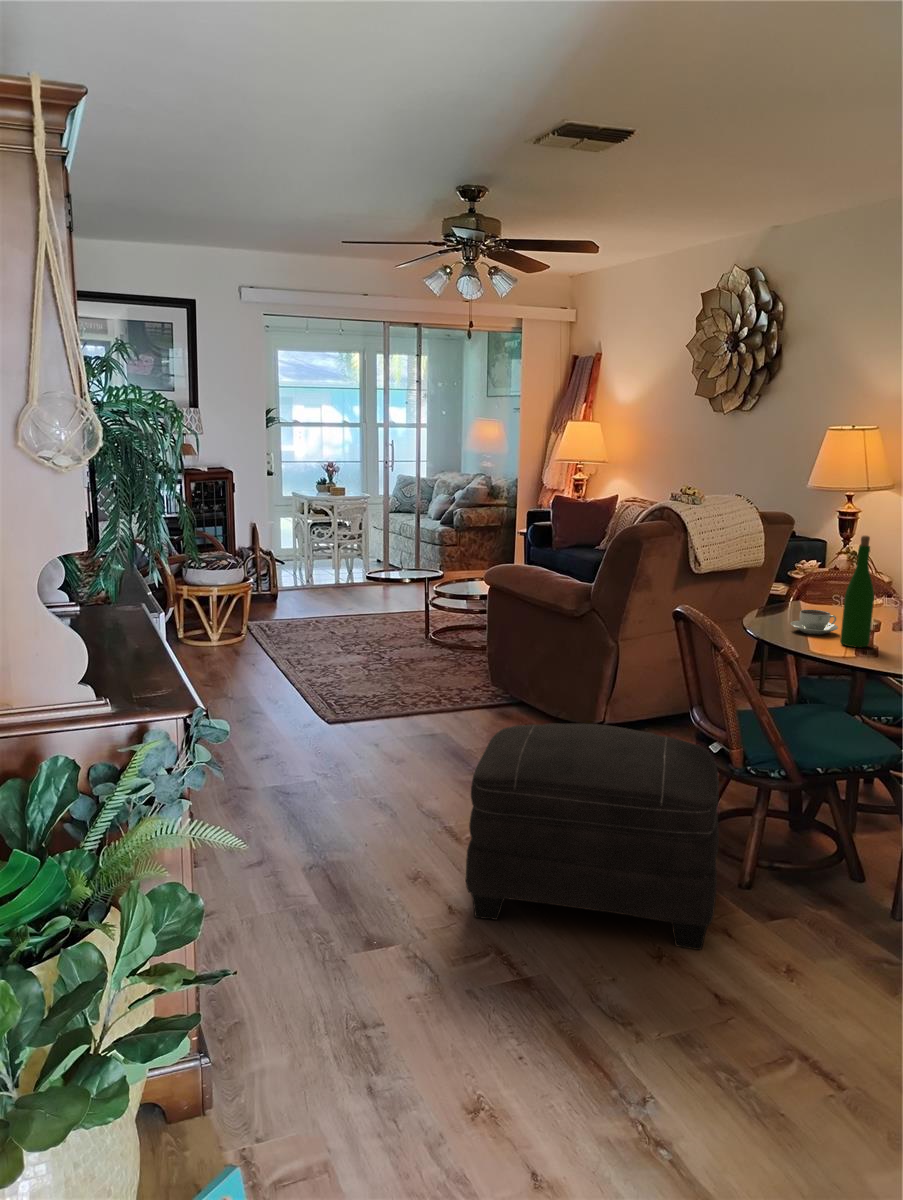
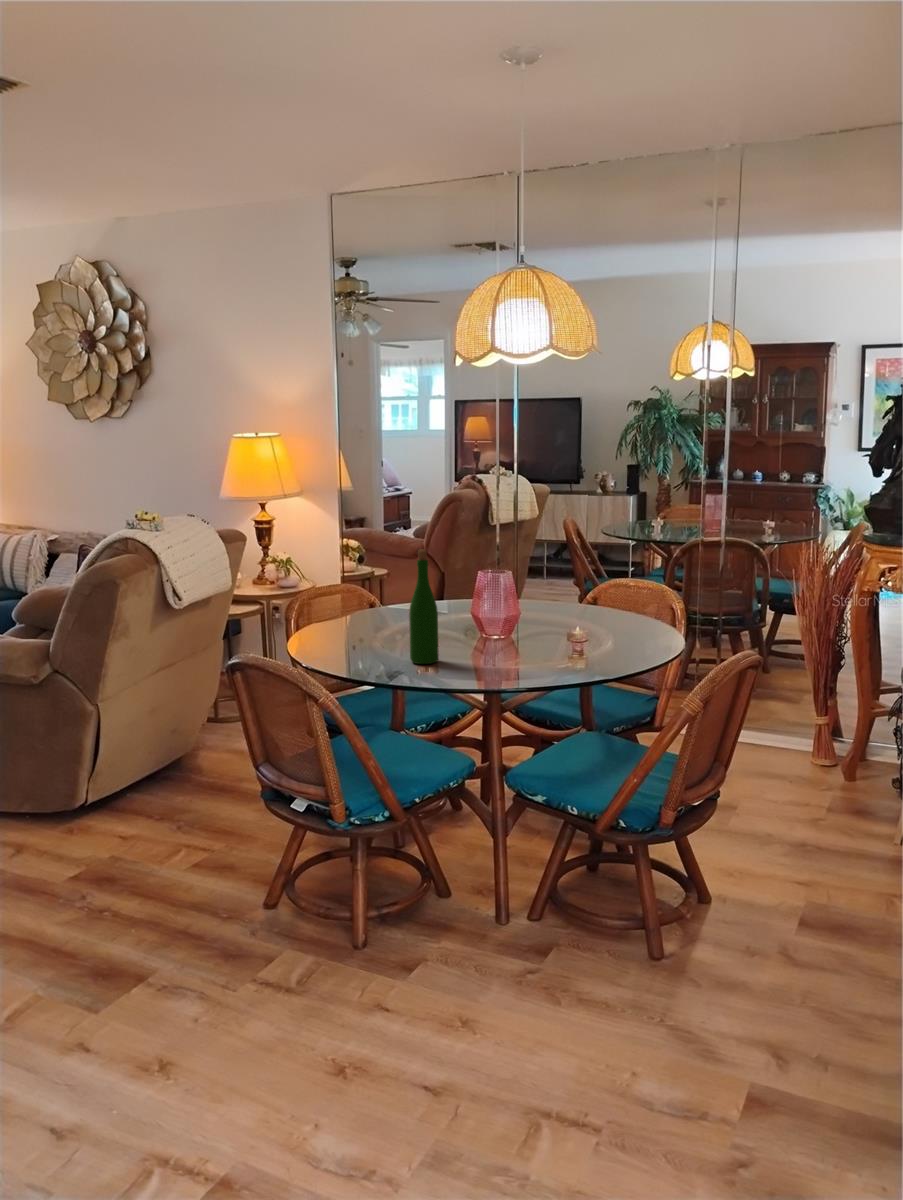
coffee cup: present [790,610,838,634] -> none [346,631,394,658]
ottoman: present [466,723,719,950] -> none [44,809,381,1133]

